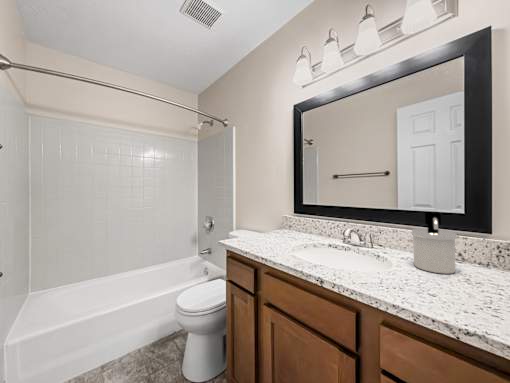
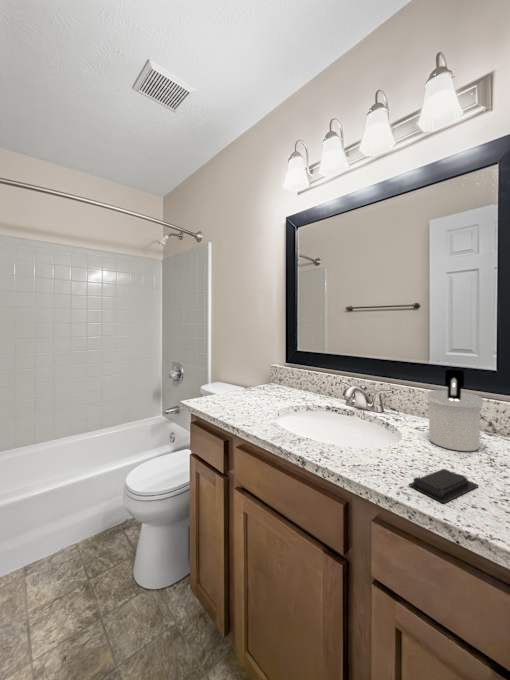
soap bar: none [409,285,464,309] -> present [409,469,479,503]

